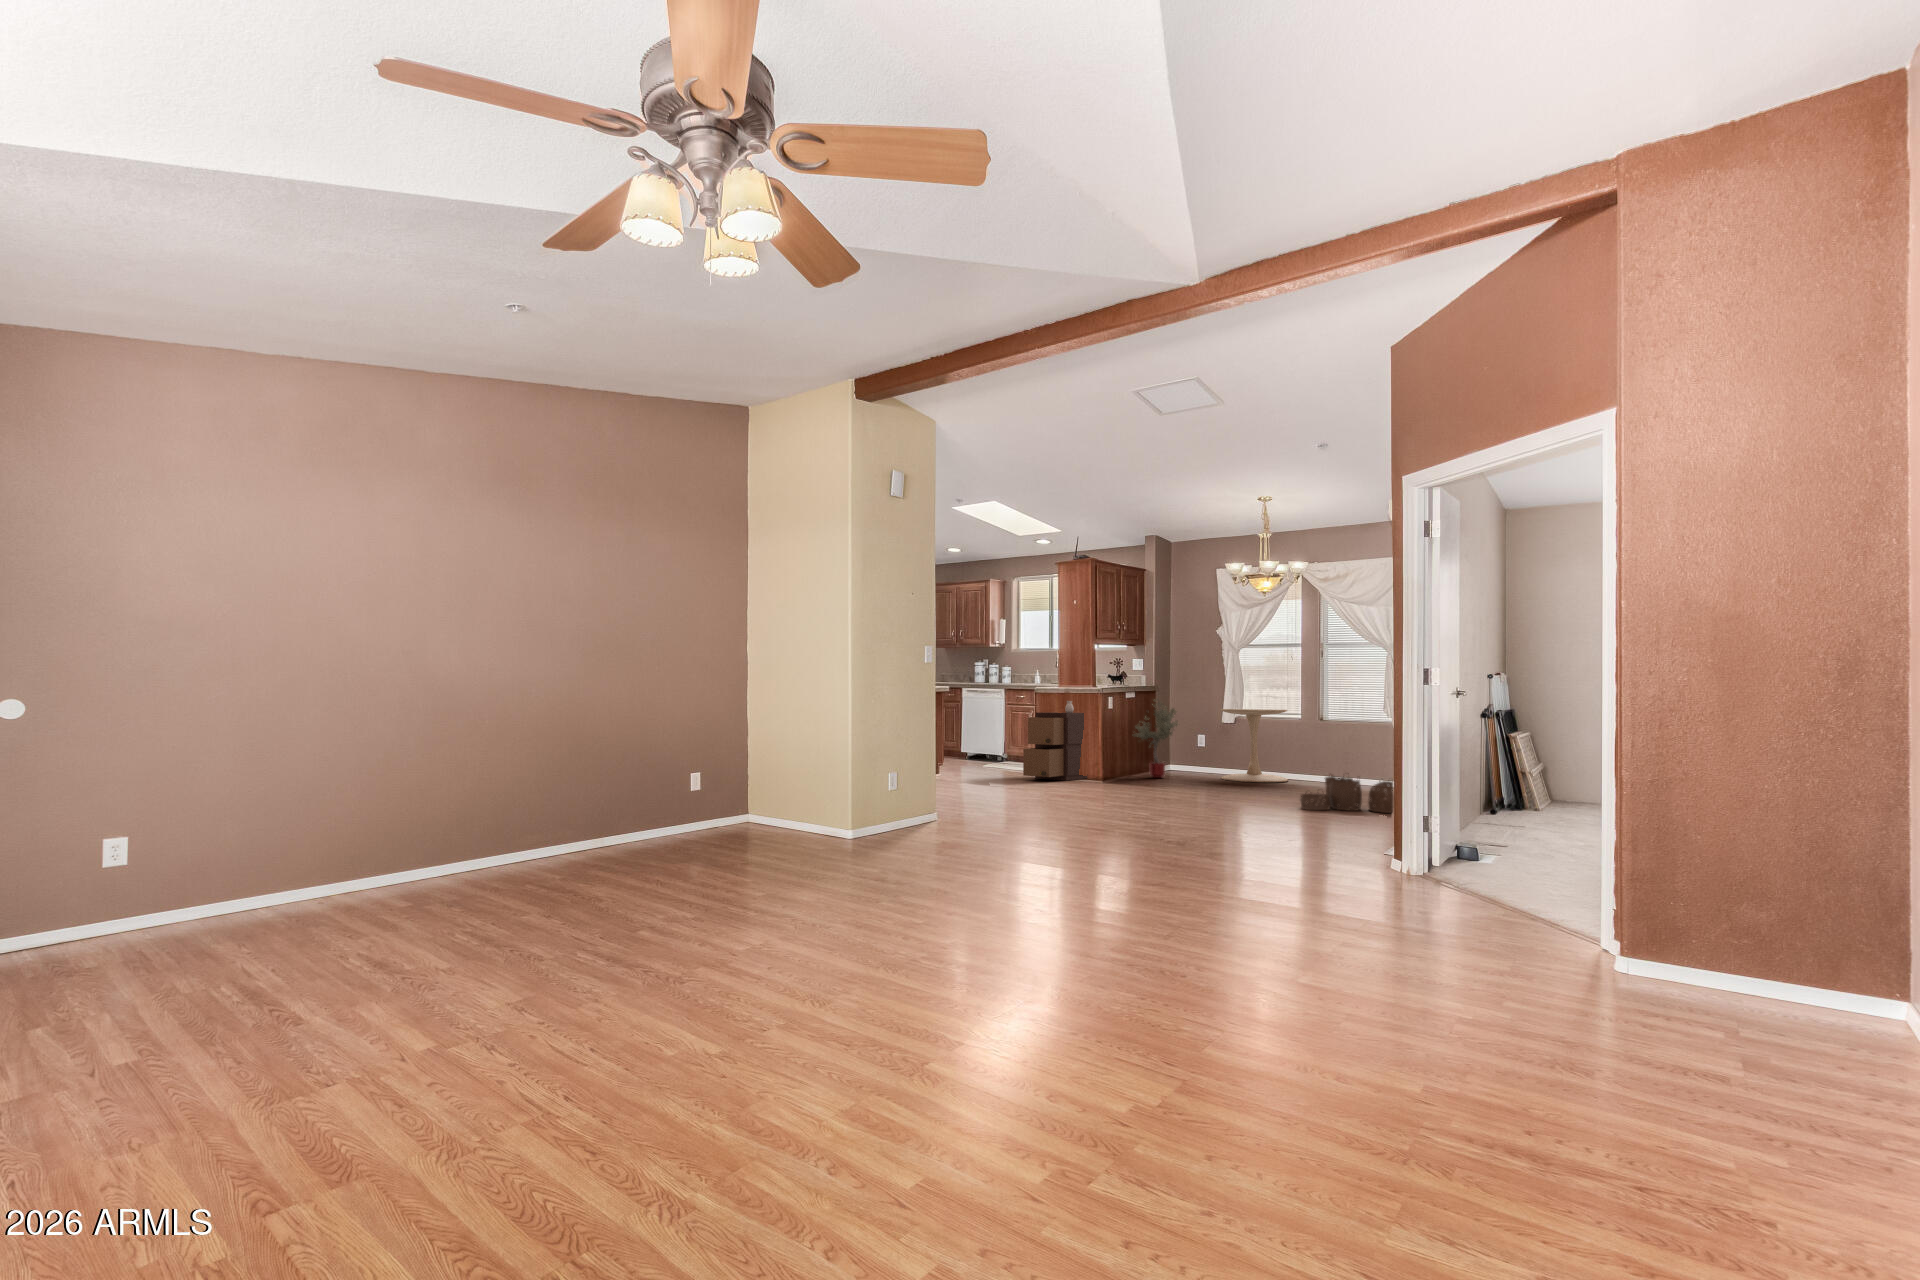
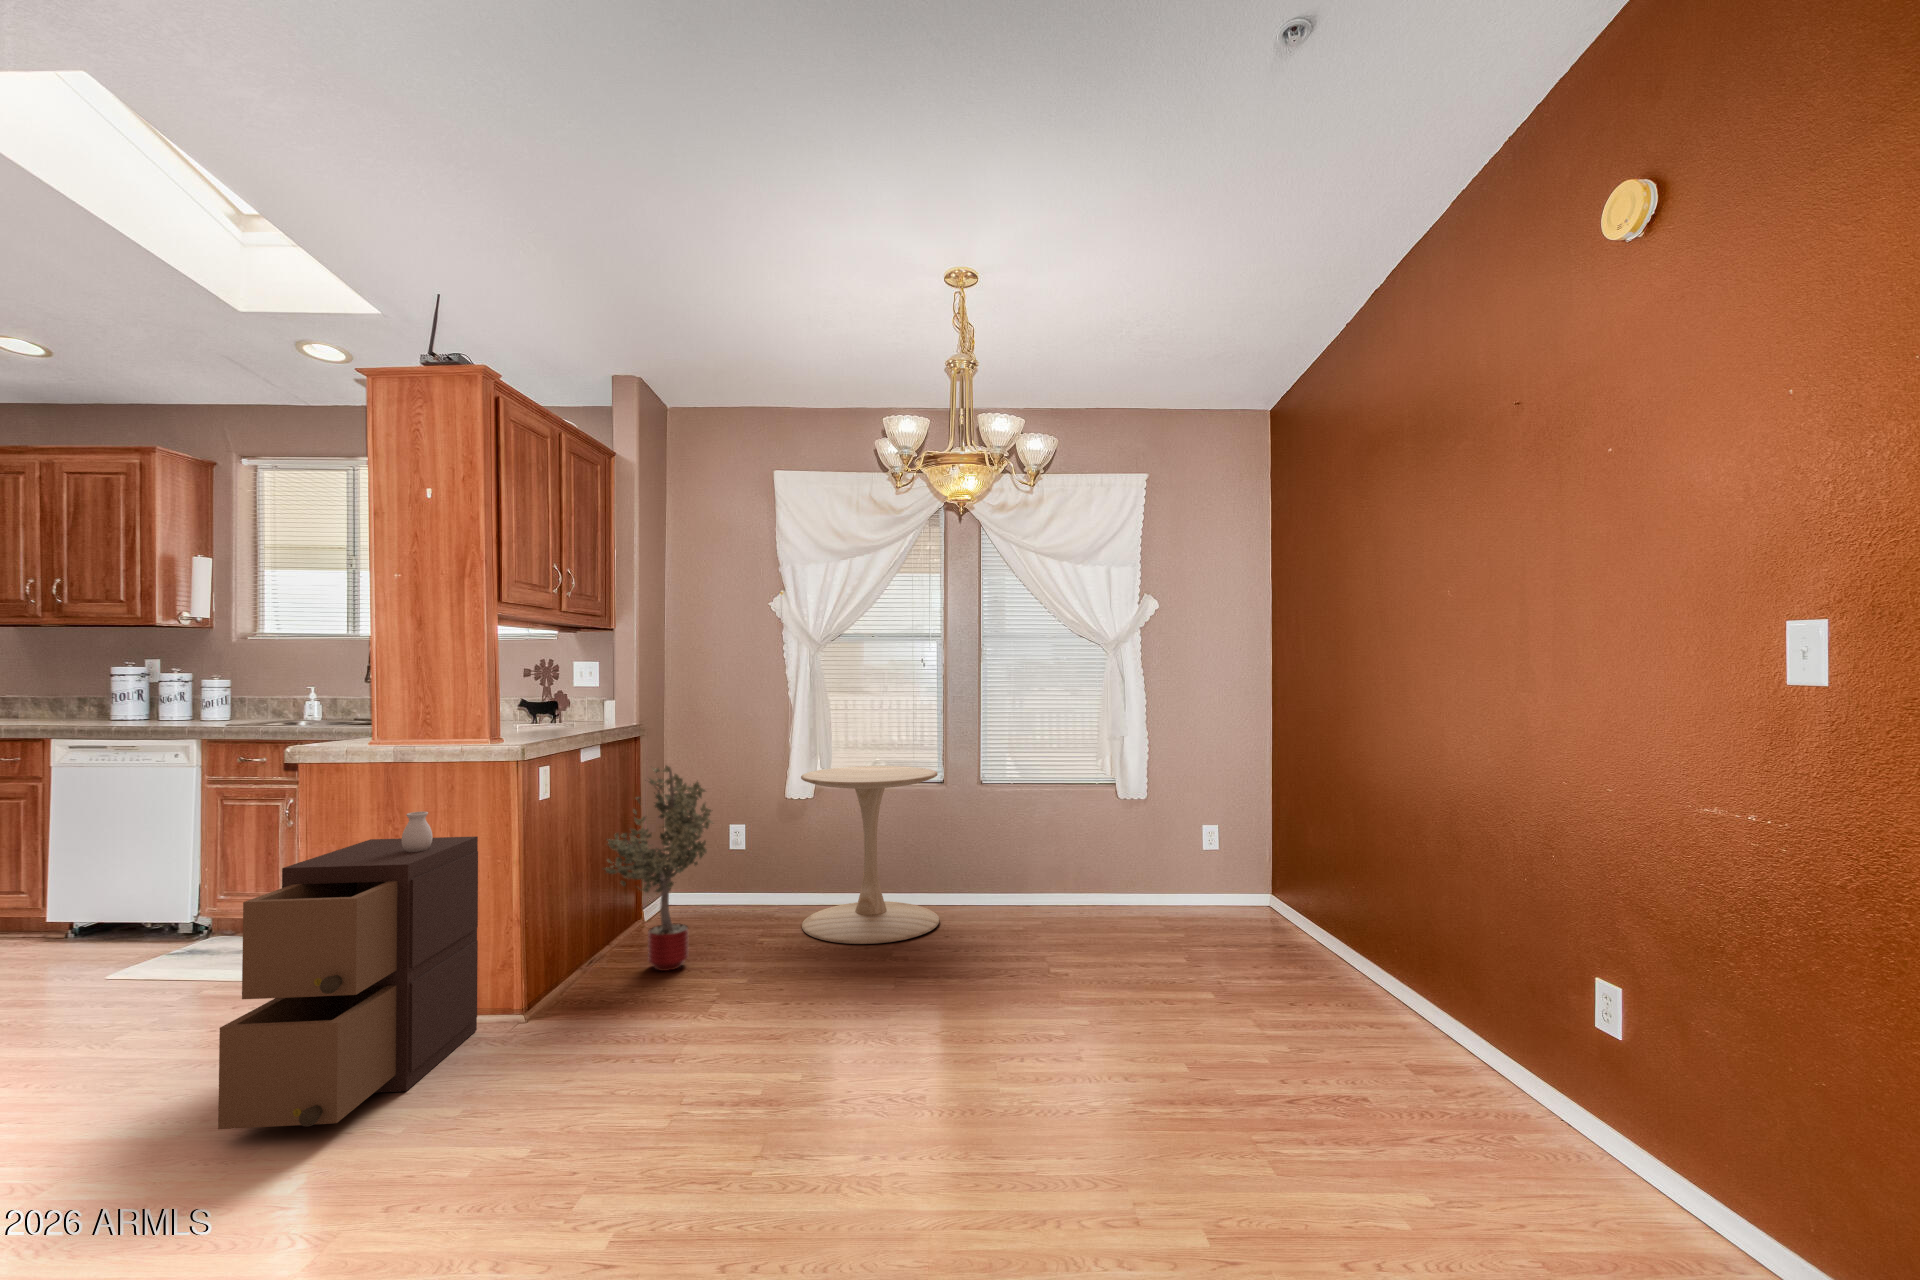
woven basket: present [1300,775,1393,813] -> none [1300,1013,1574,1229]

